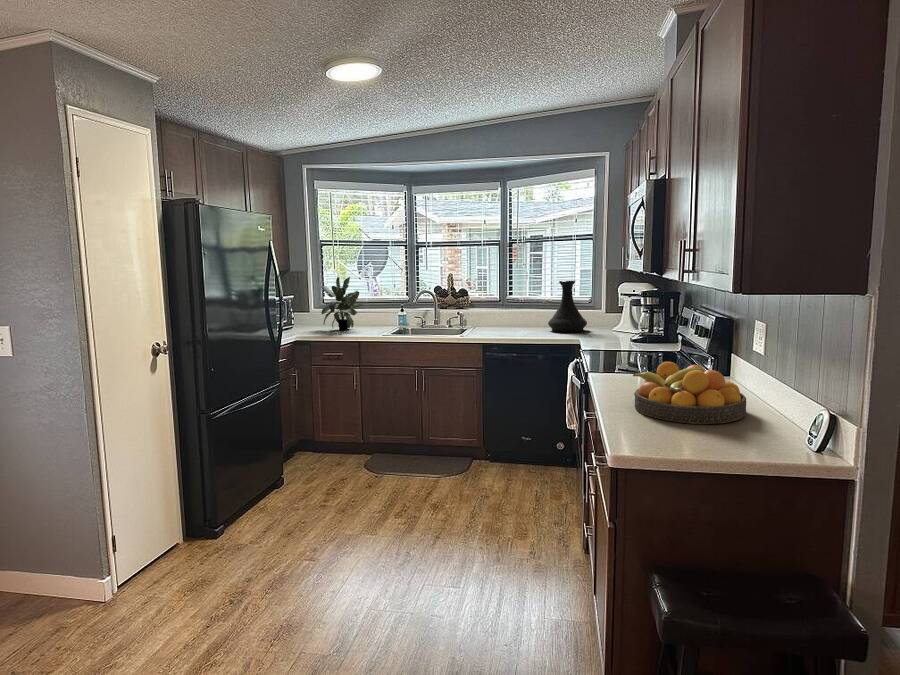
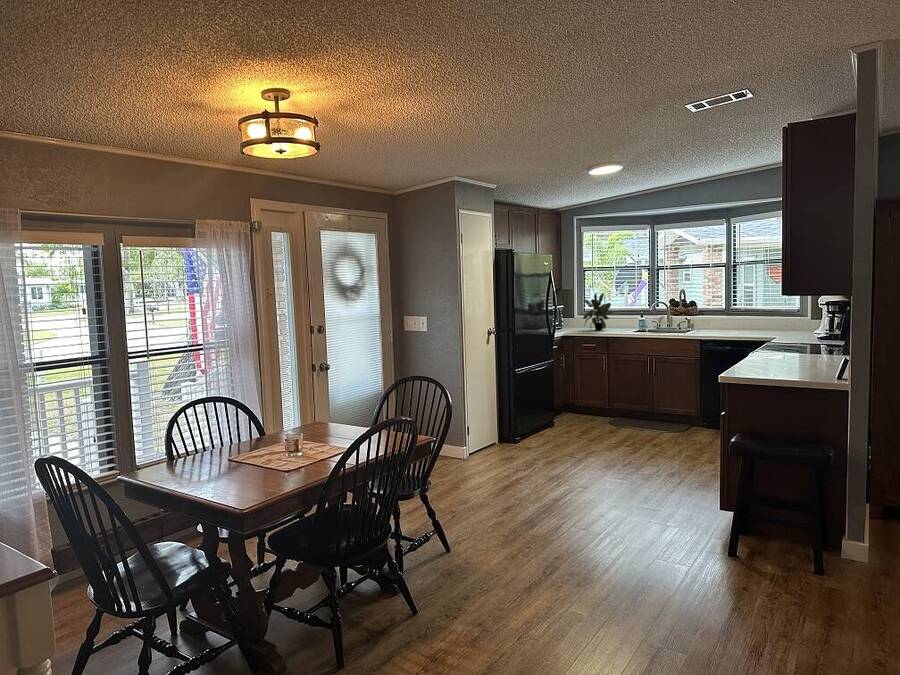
vase: present [548,281,587,332] -> none [757,294,791,334]
fruit bowl: present [633,362,746,424] -> none [755,340,824,372]

